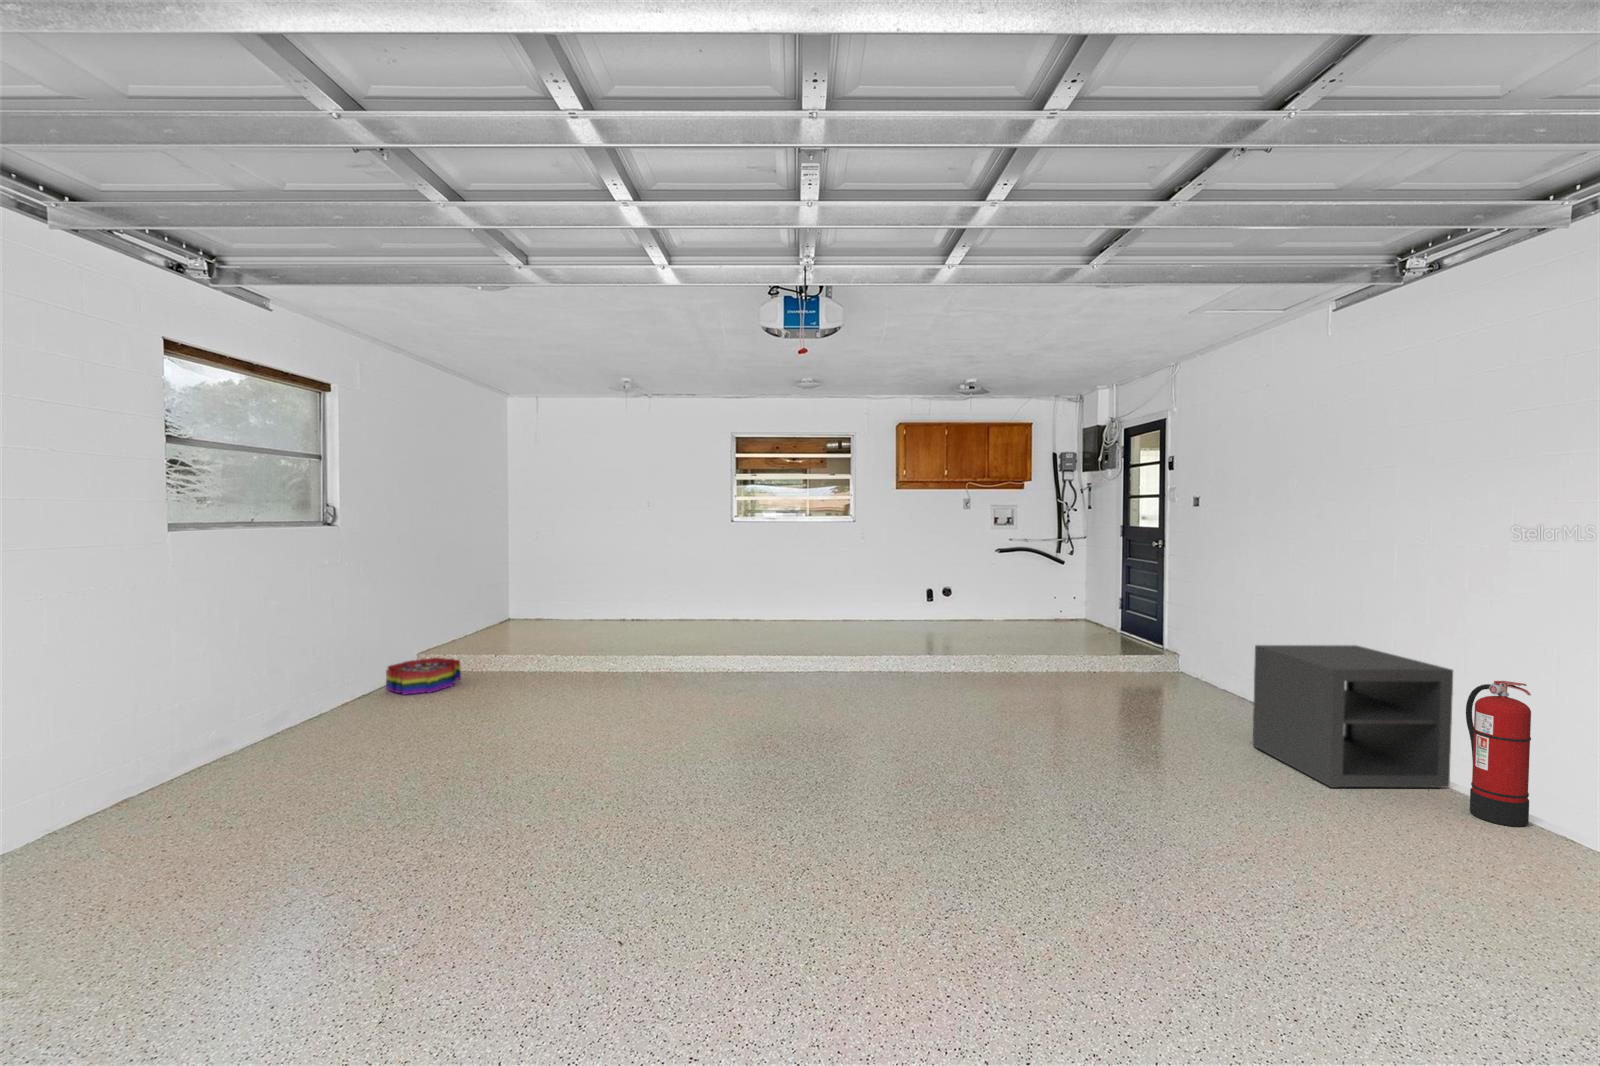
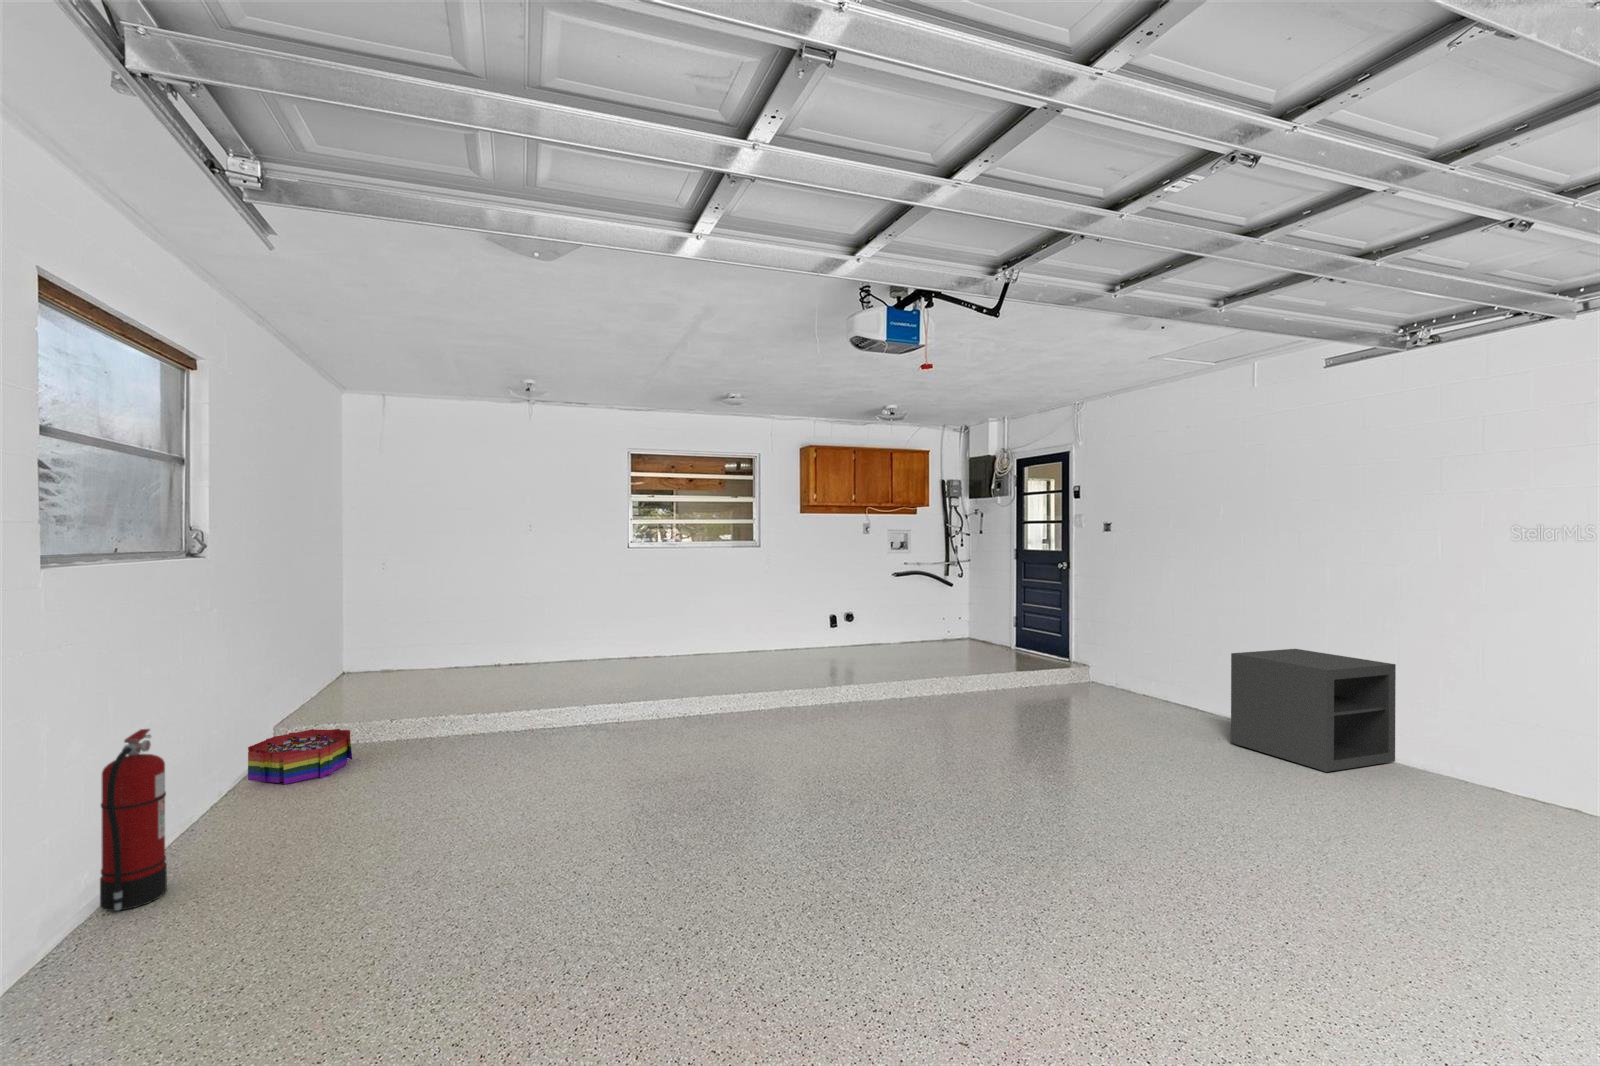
fire extinguisher: present [1466,681,1531,827] -> present [100,729,167,911]

